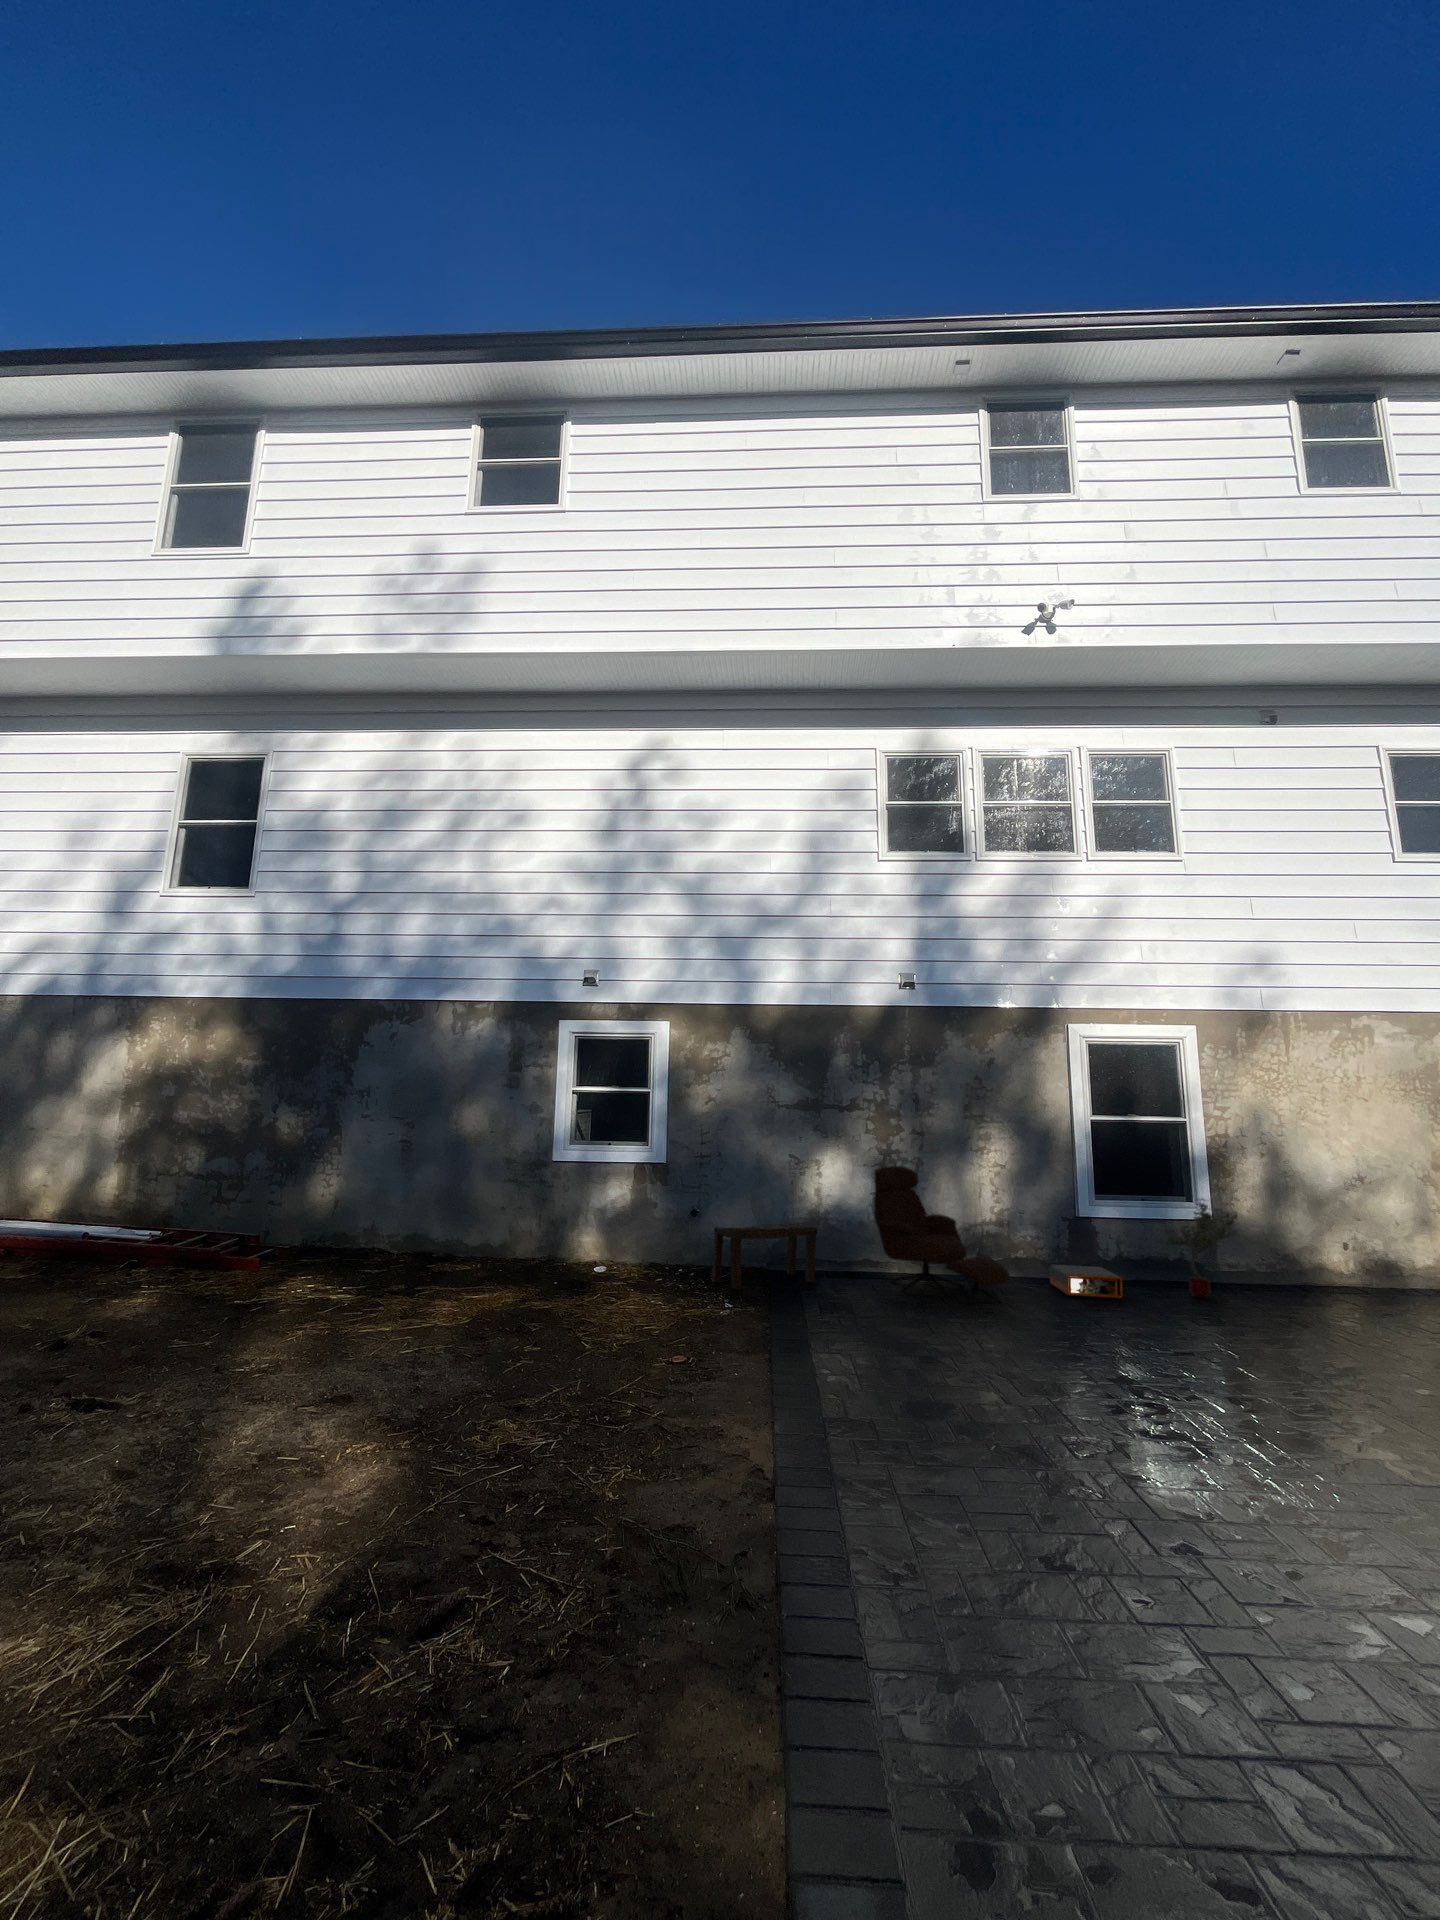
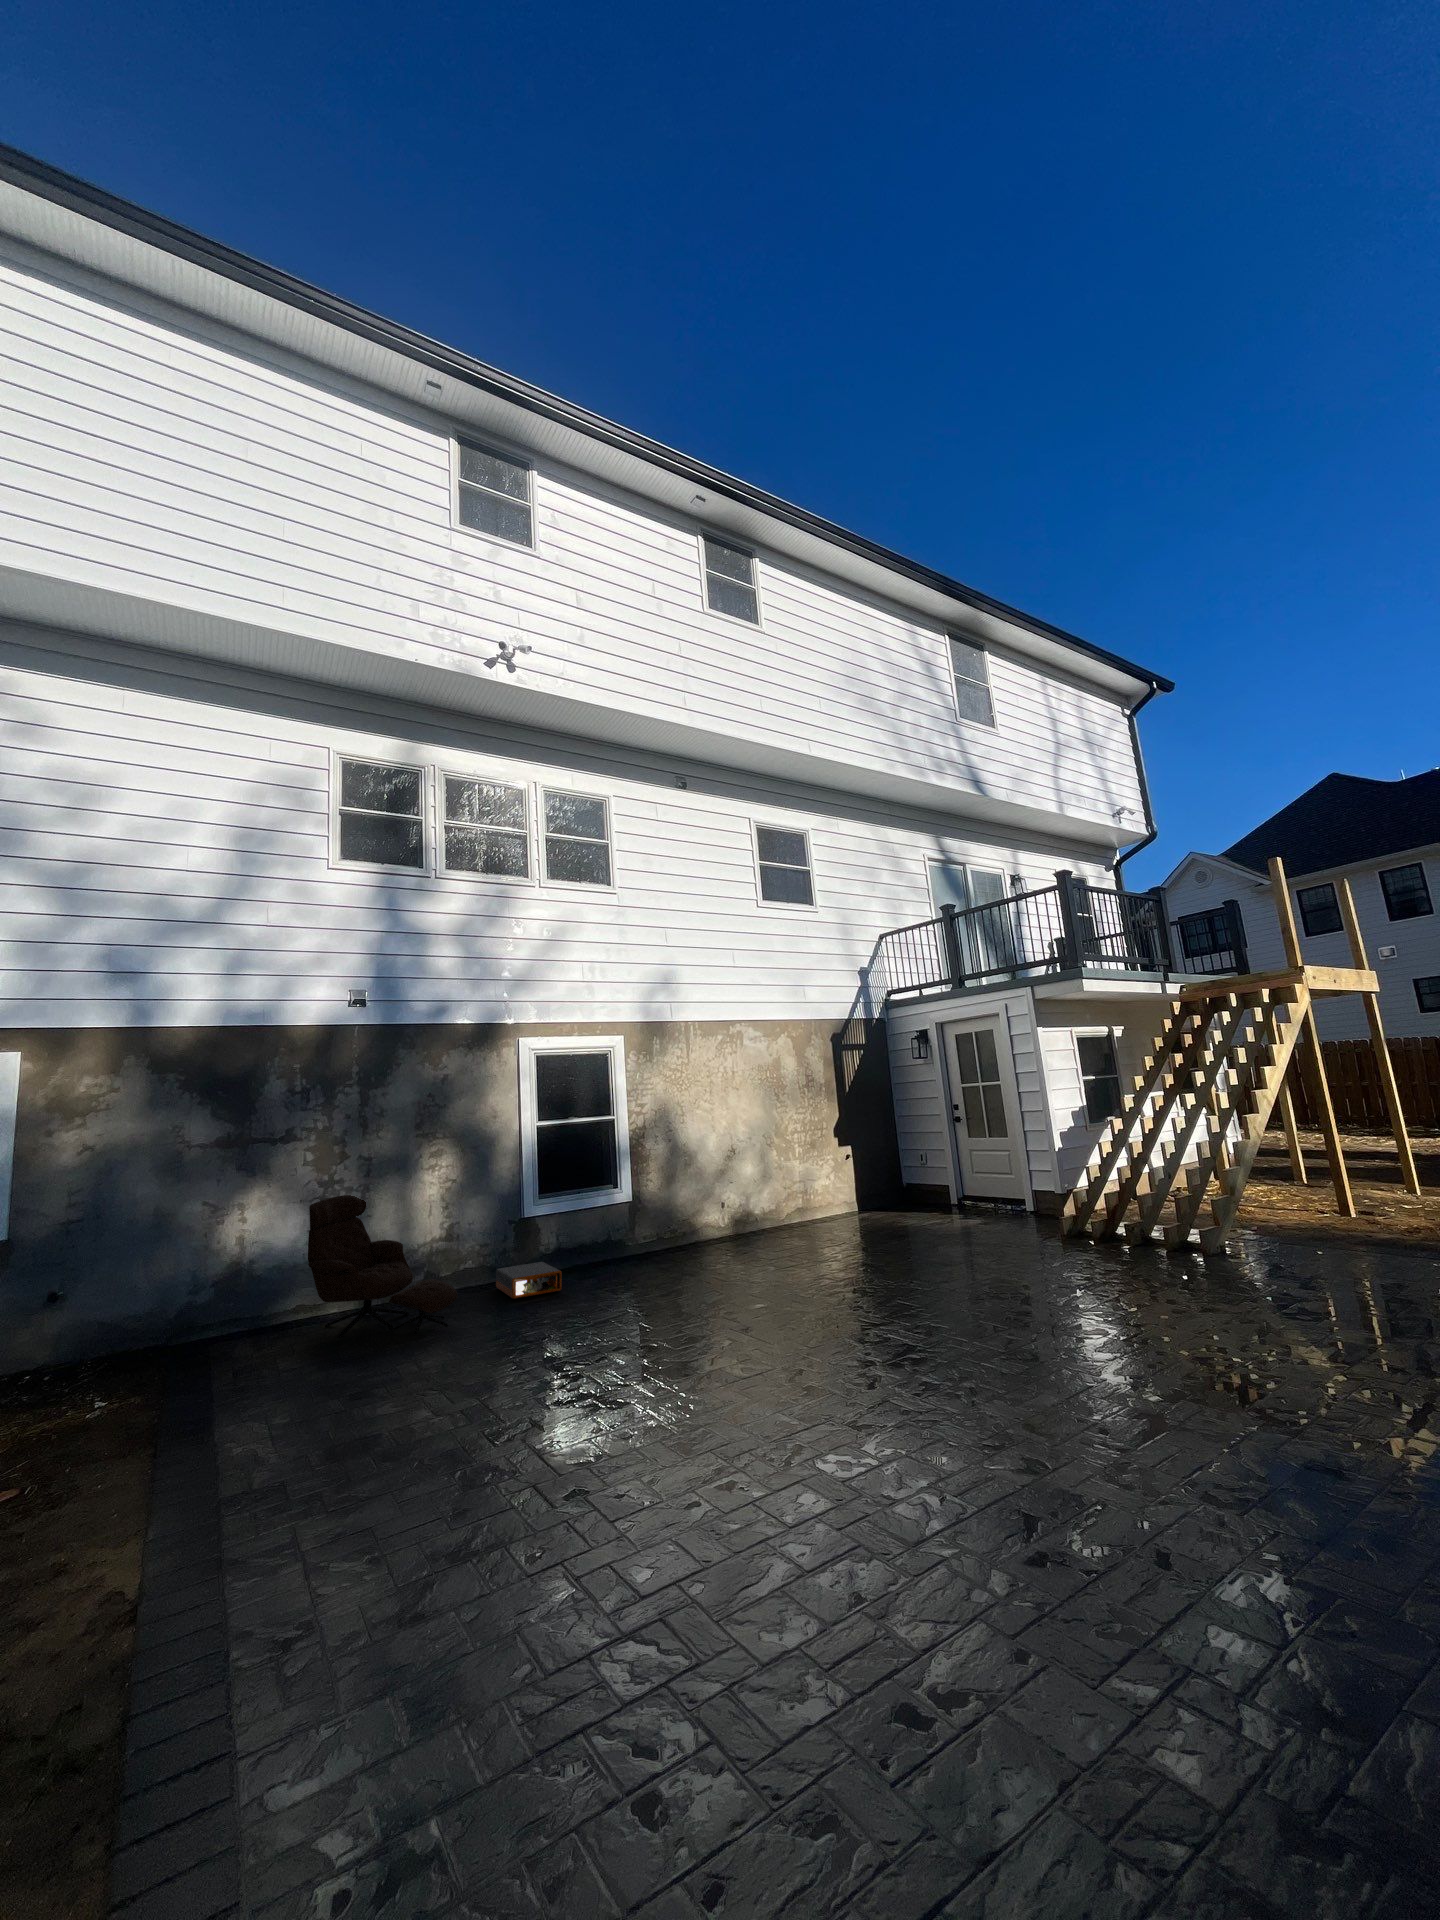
potted tree: present [1159,1198,1238,1298] -> none [590,1184,654,1273]
bench: present [712,1222,817,1289] -> none [68,1281,233,1392]

